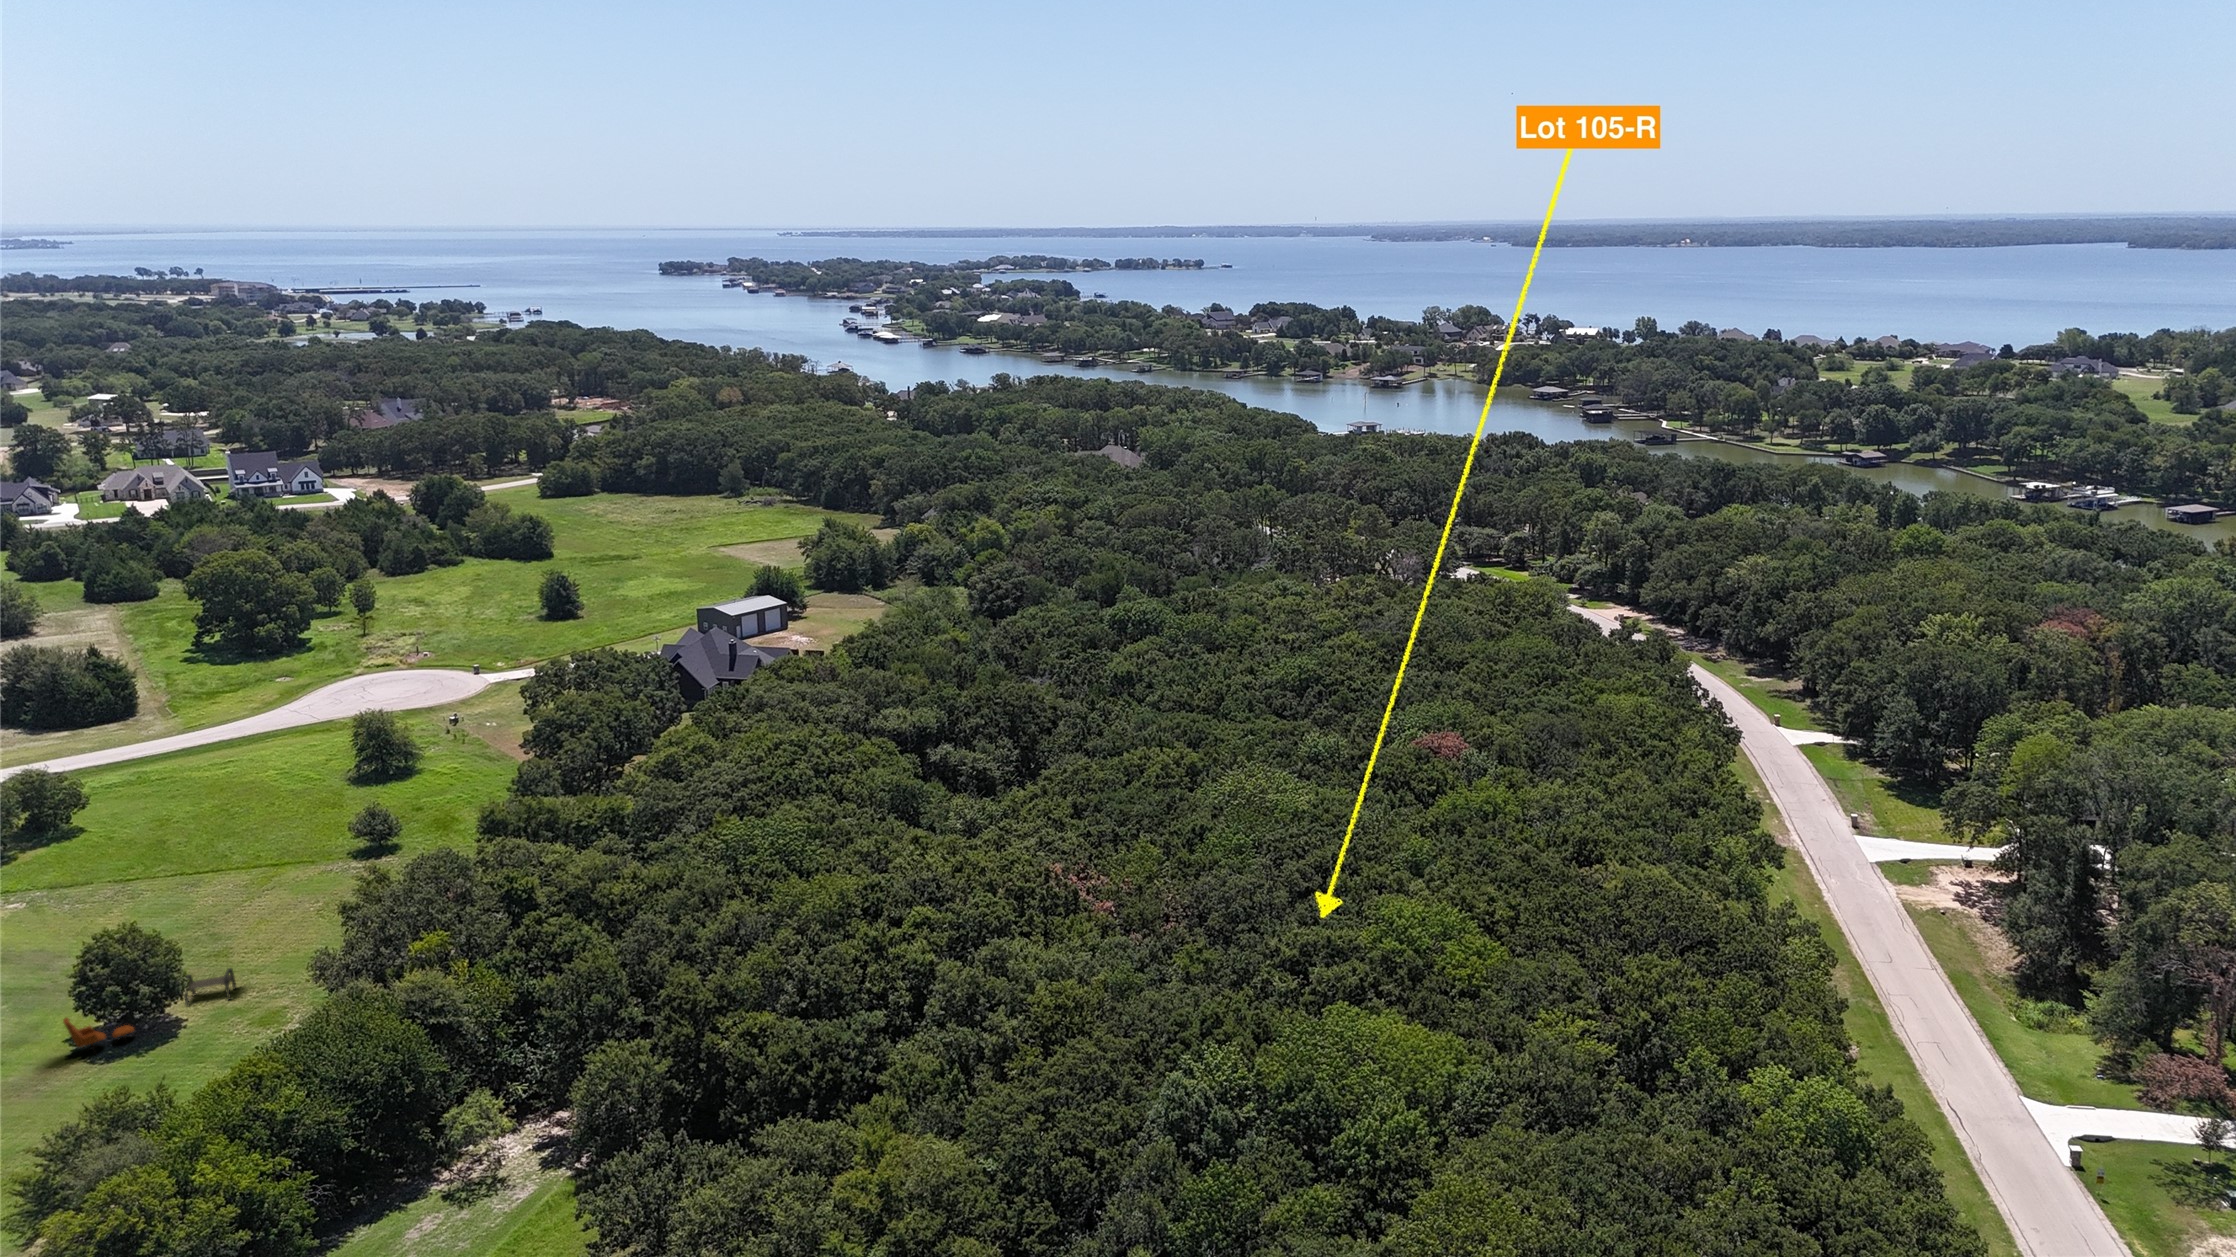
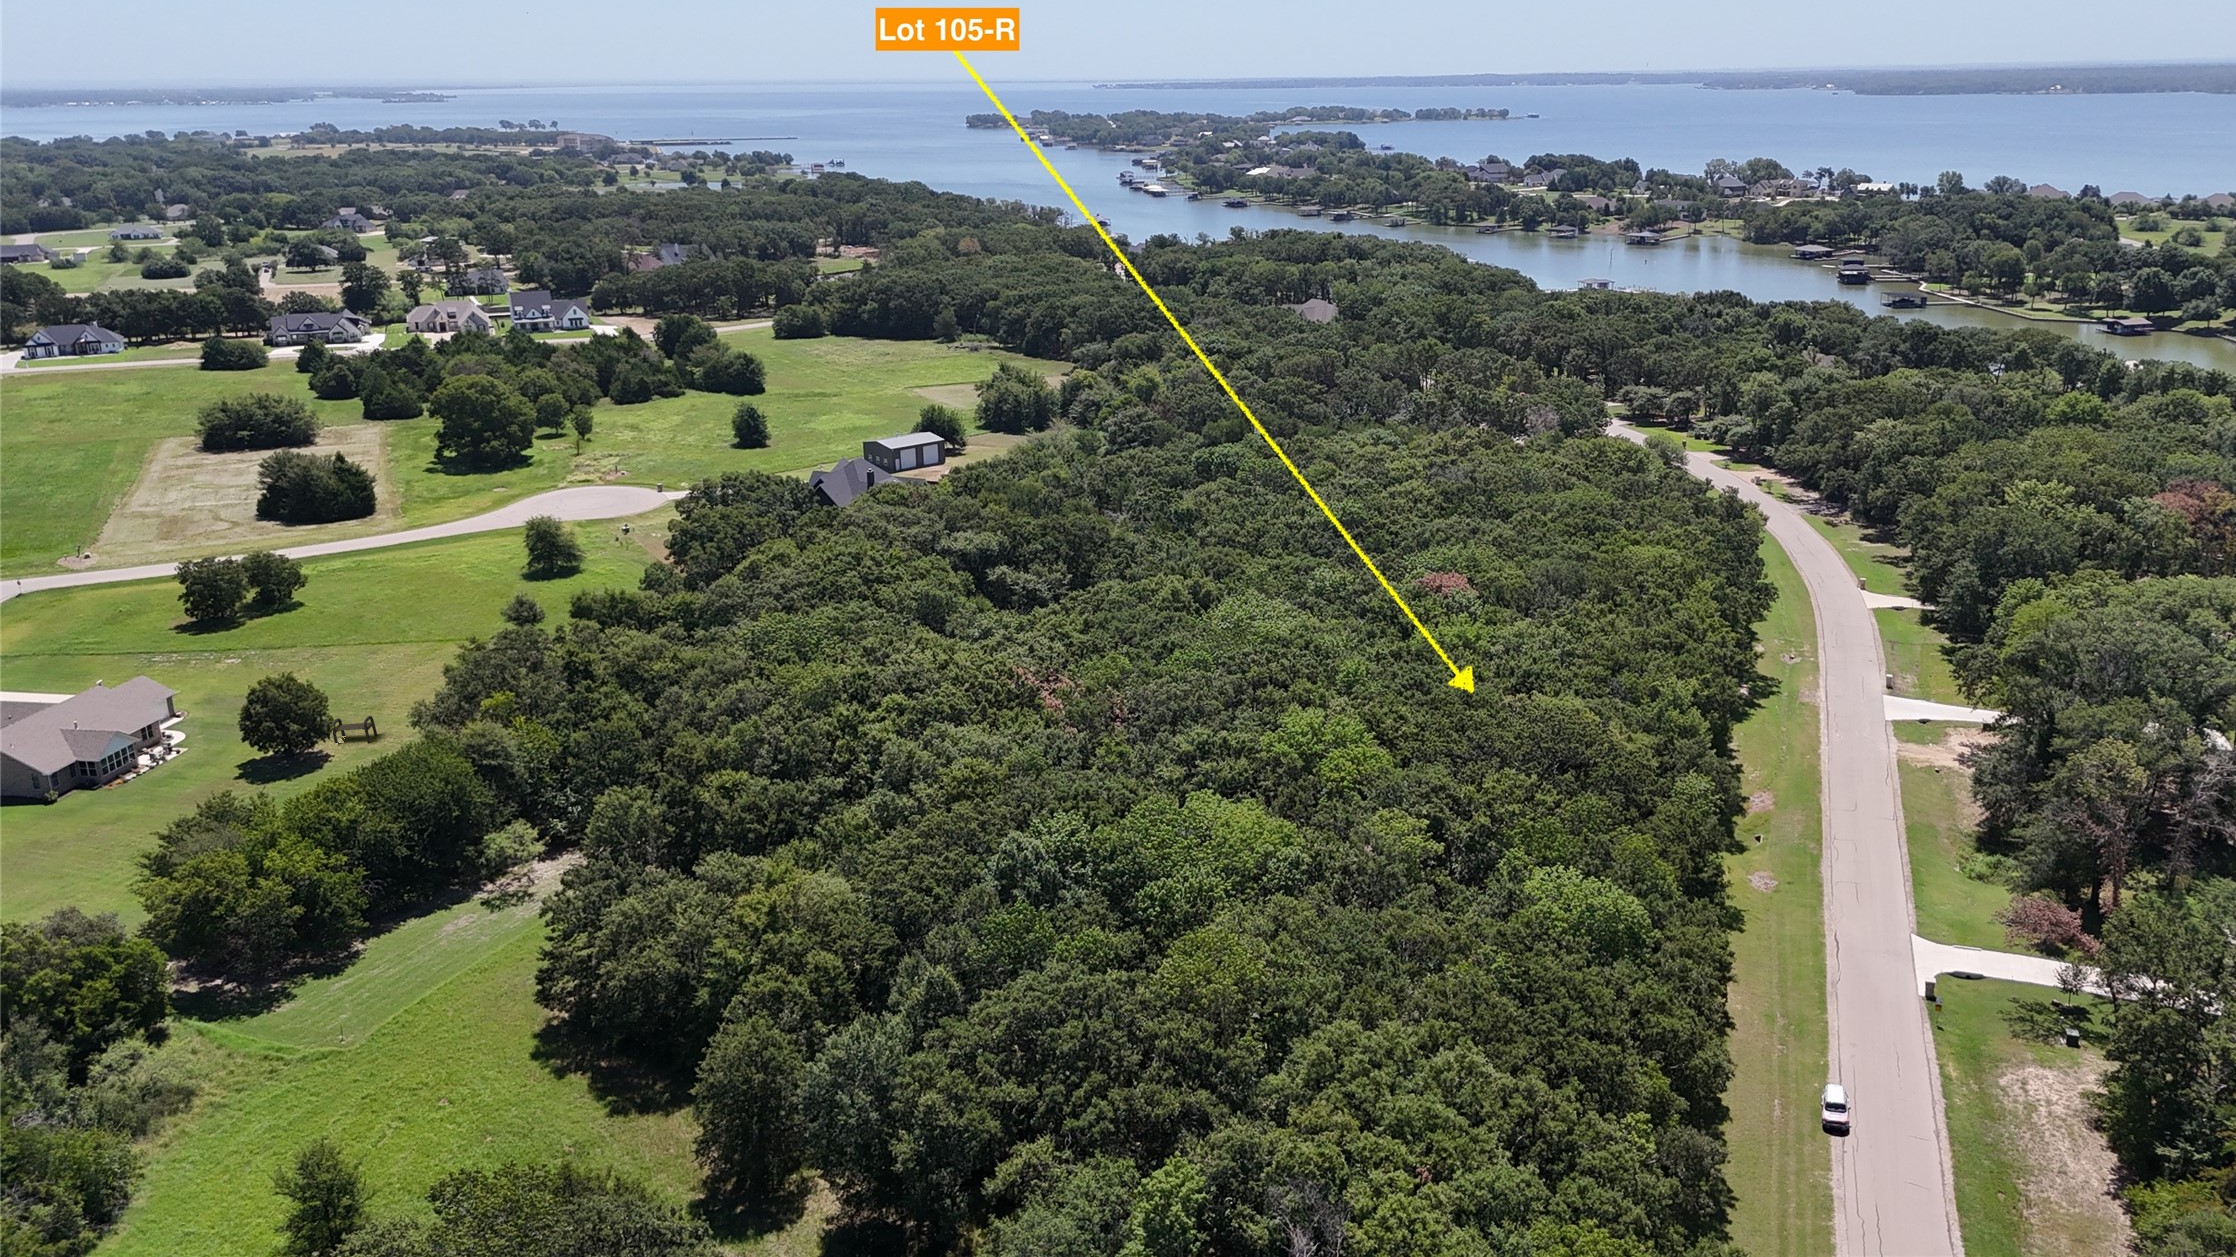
lounge chair: present [63,1018,134,1051] -> none [232,741,292,775]

